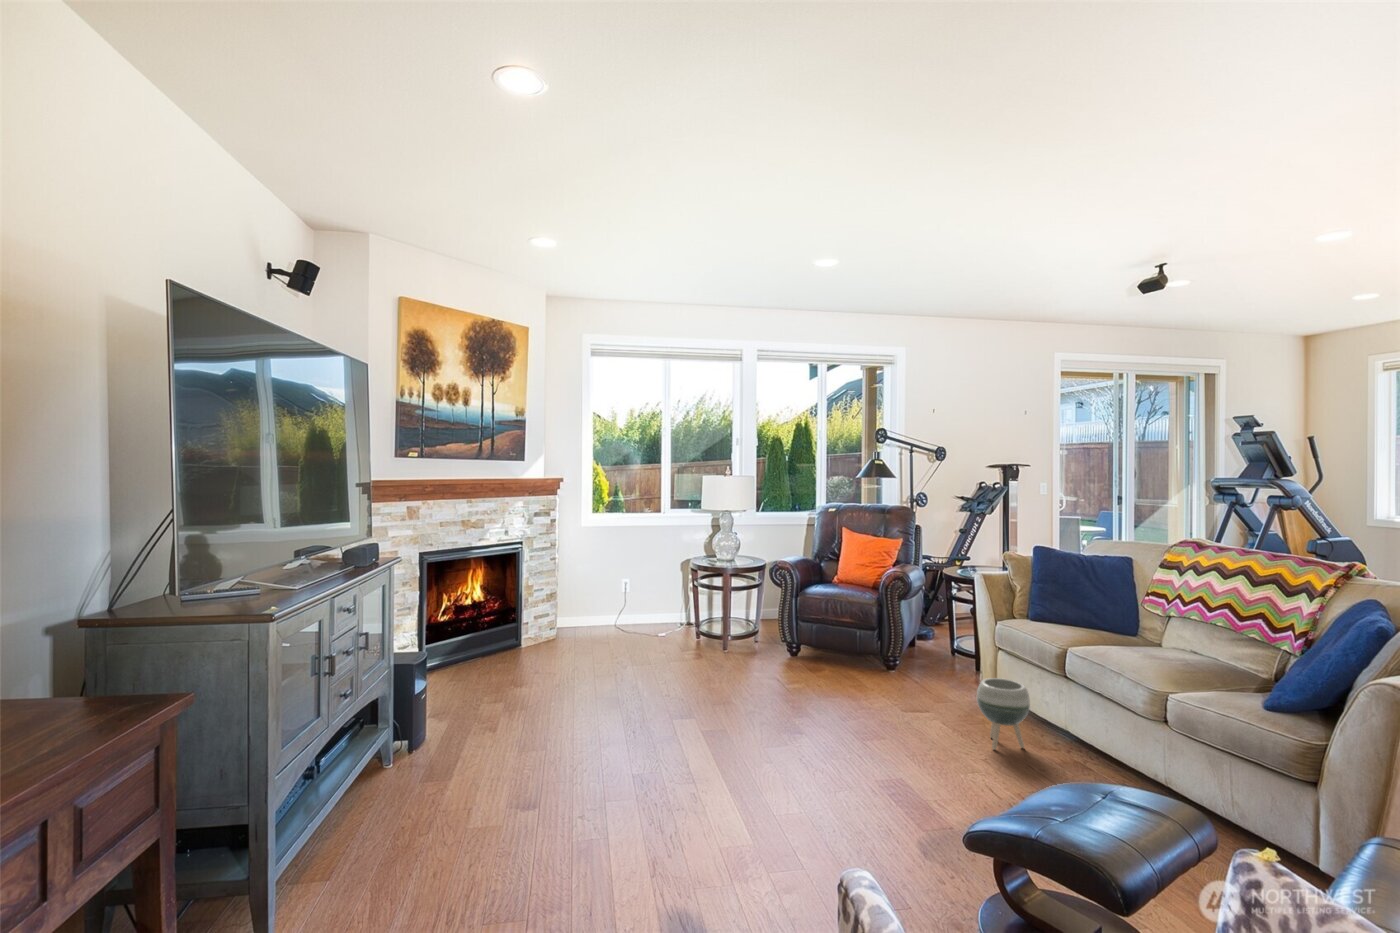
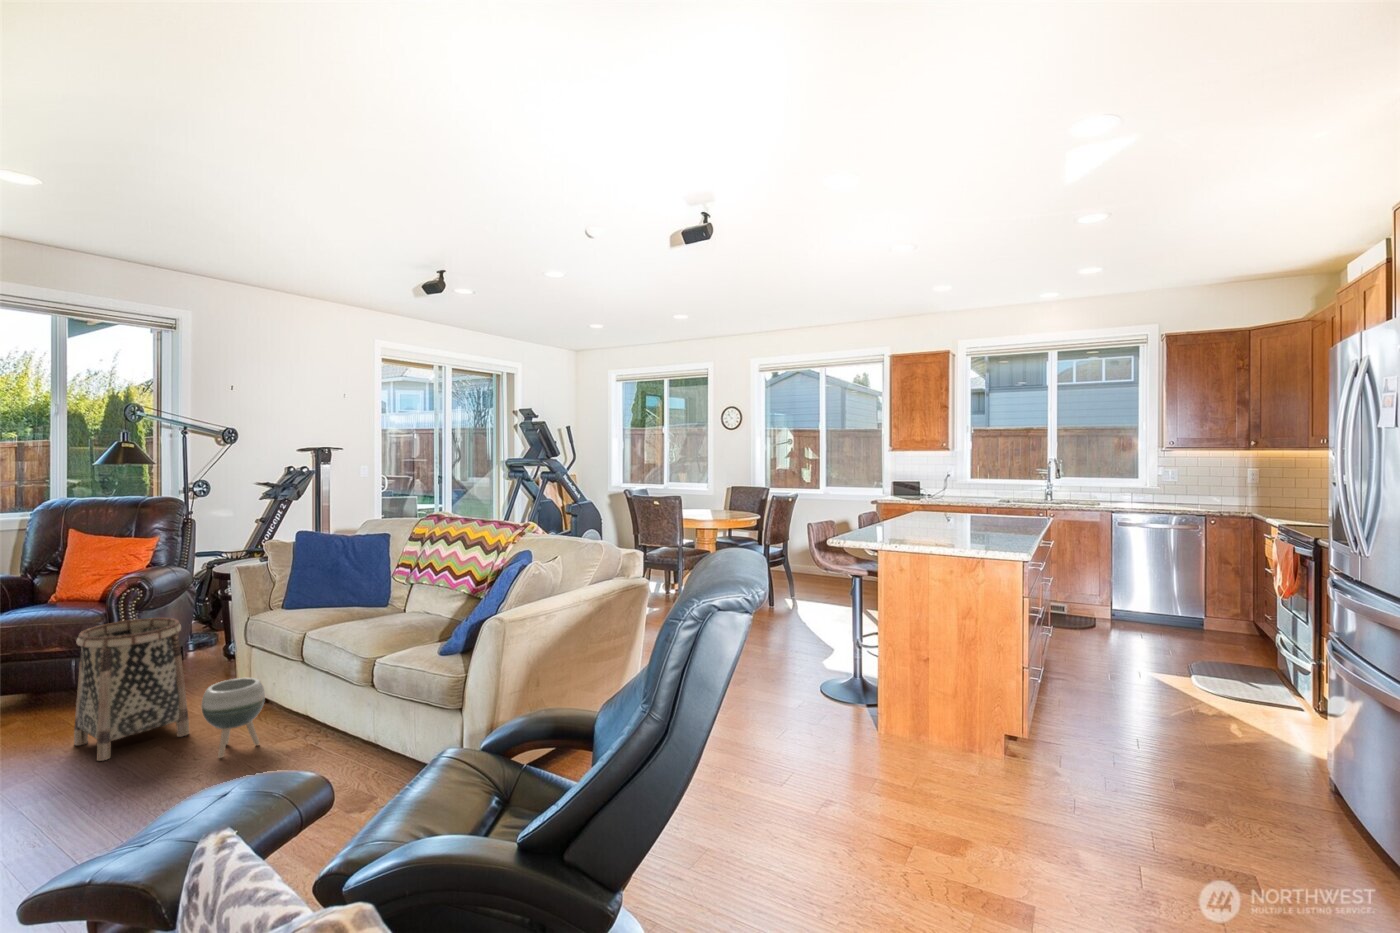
basket: none [873,607,955,721] -> present [74,618,189,761]

